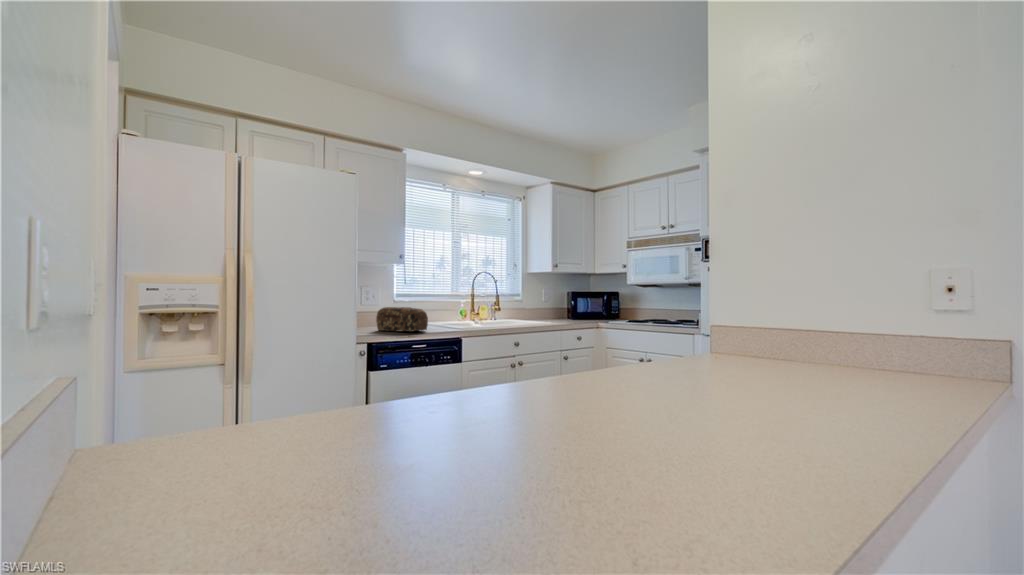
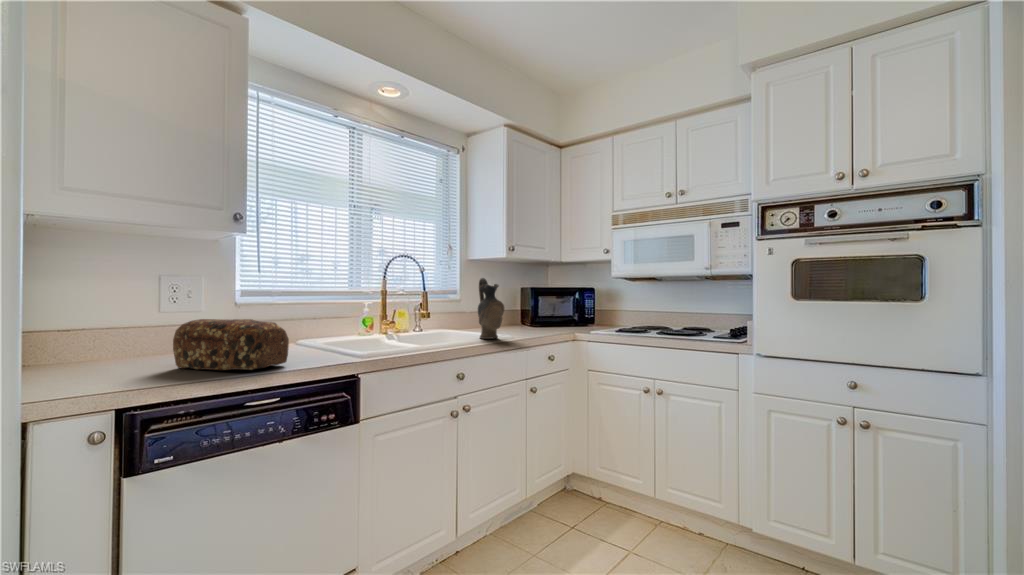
ceramic pitcher: none [531,285,548,324] -> present [478,278,504,339]

